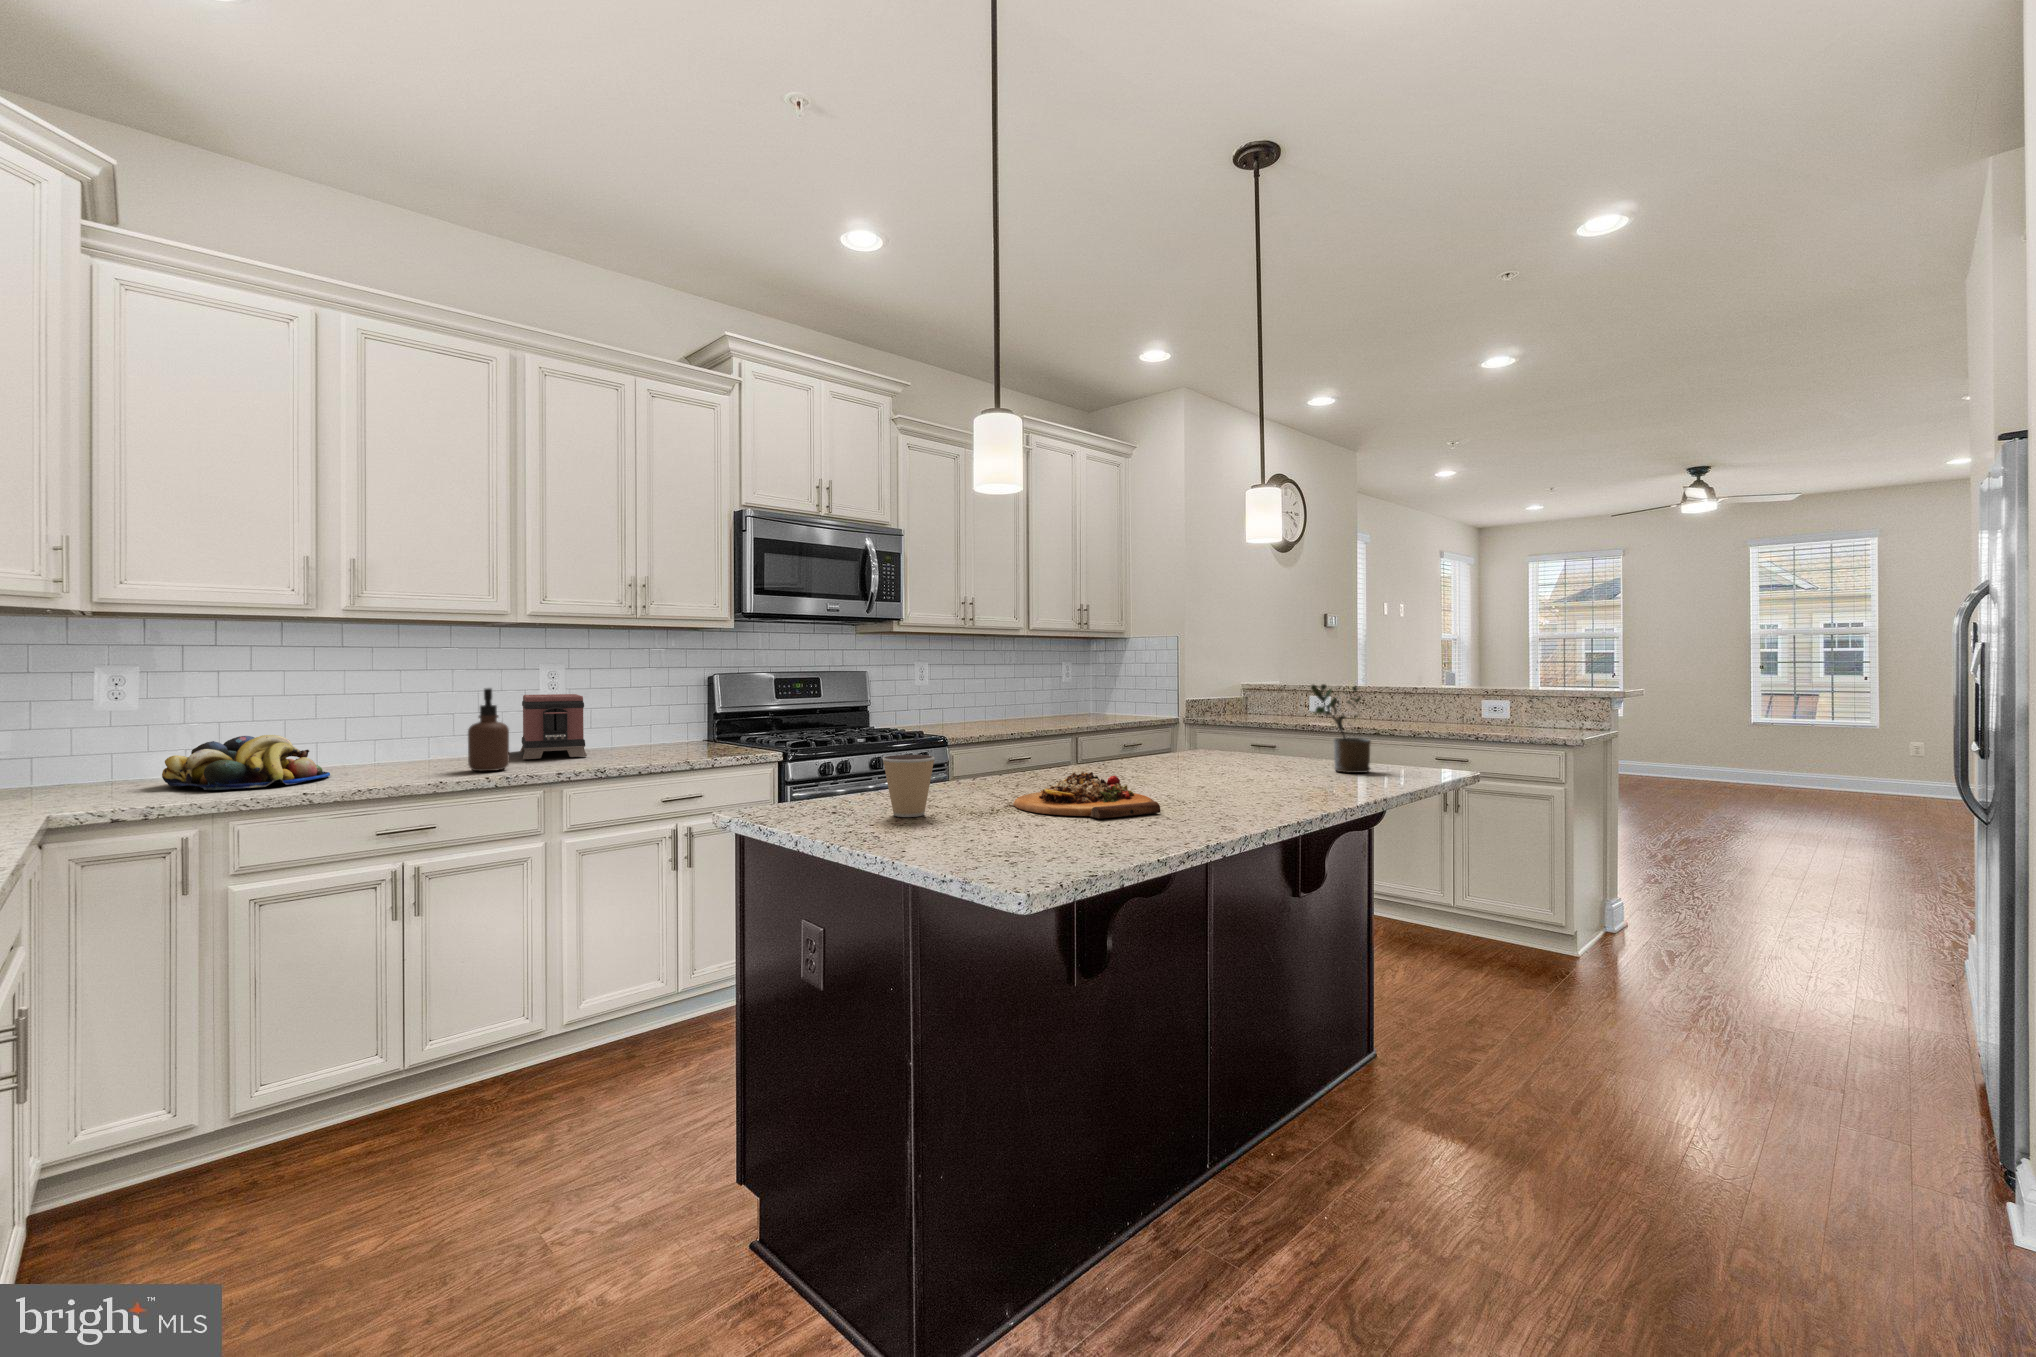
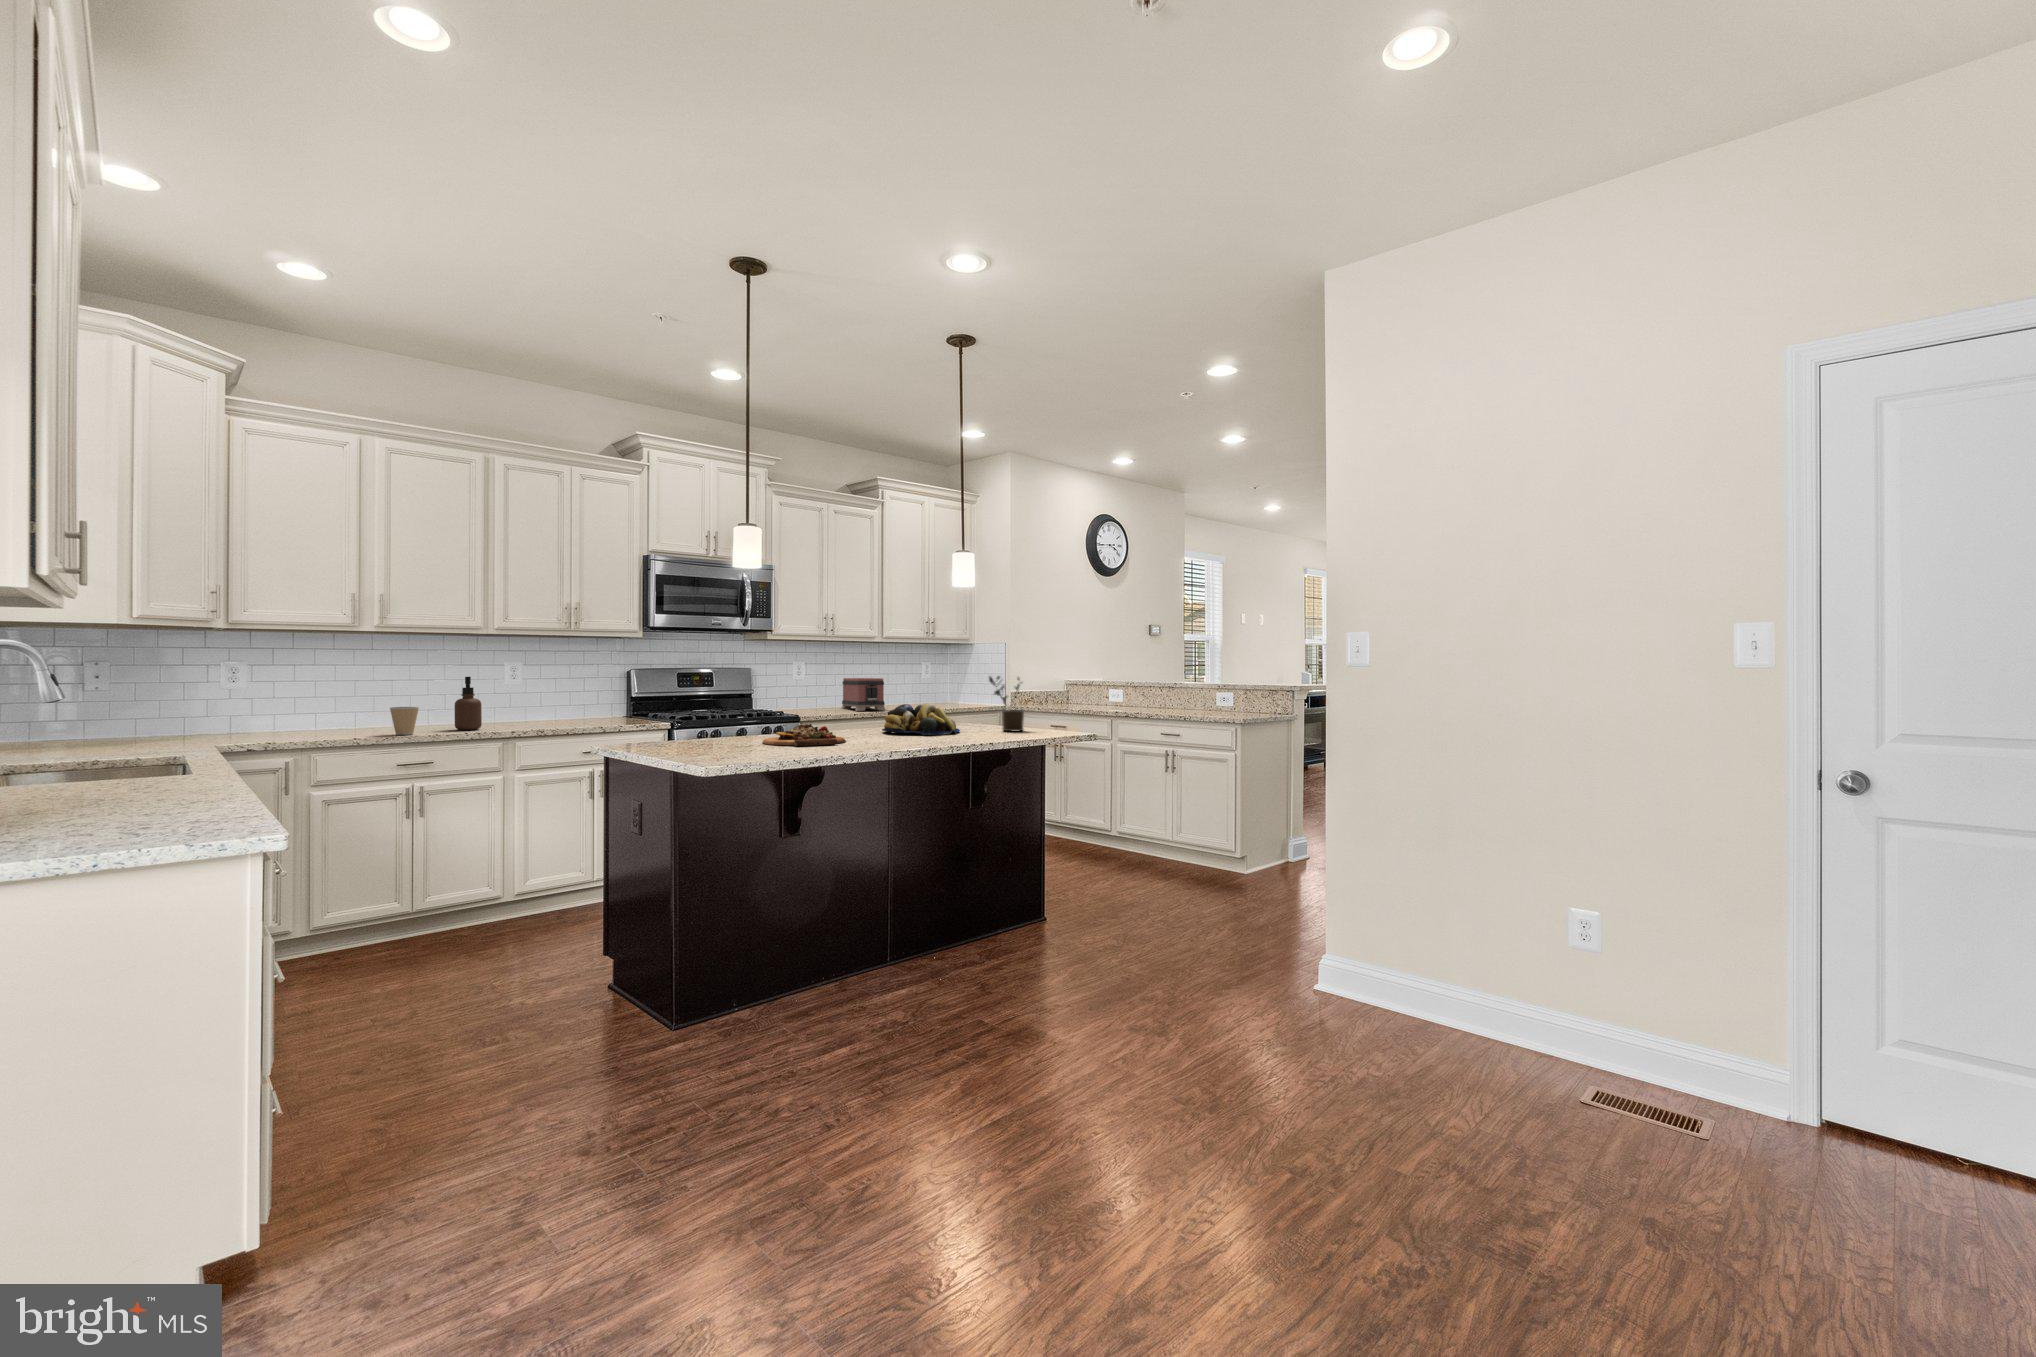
toaster: present [520,694,587,759] -> present [841,678,885,711]
fruit bowl: present [162,735,330,790] -> present [882,703,960,735]
coffee cup: present [883,755,935,817] -> present [390,707,419,735]

